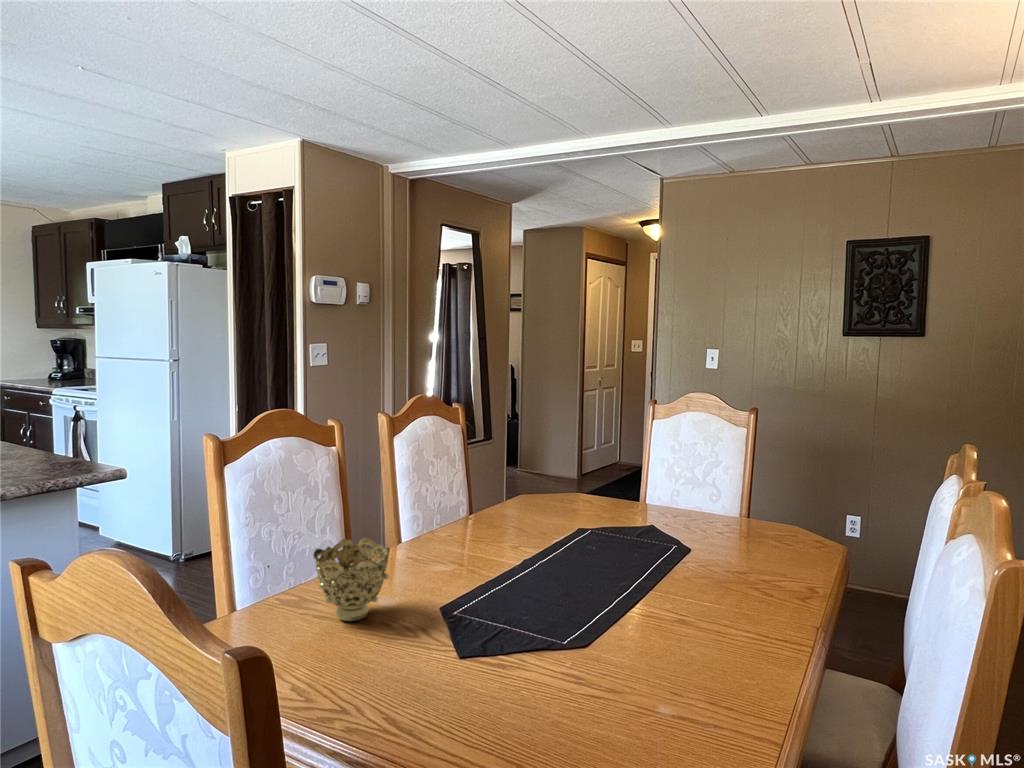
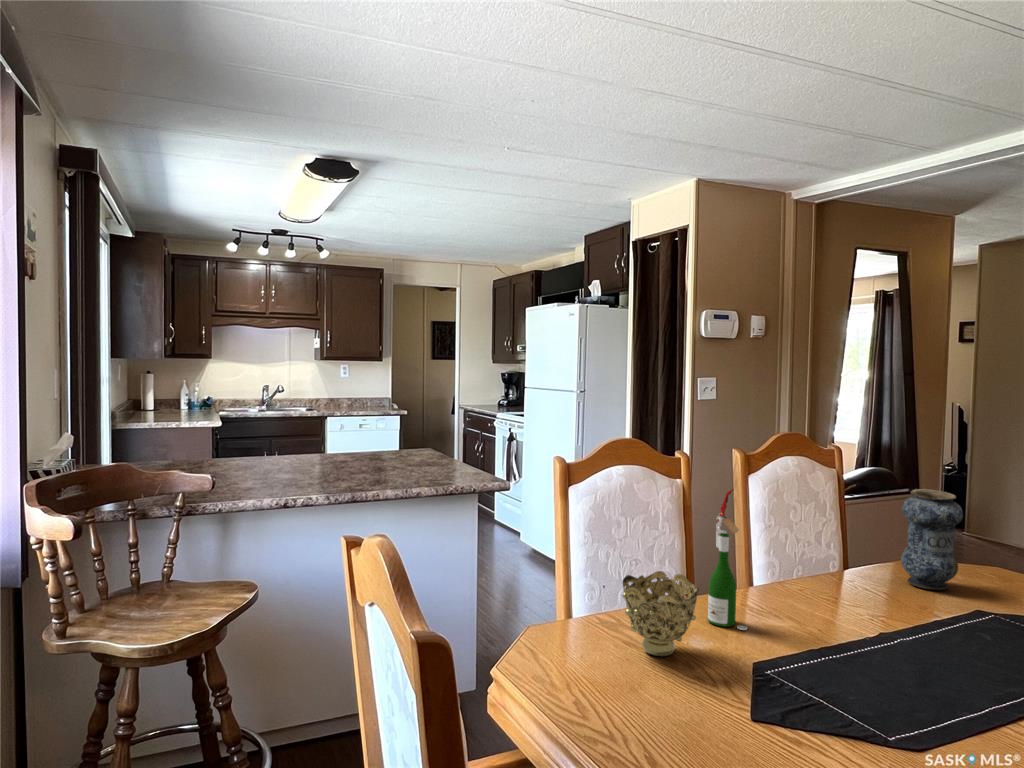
vase: none [516,432,558,512] -> present [901,489,963,590]
wine bottle: none [384,450,421,579] -> present [708,489,747,630]

